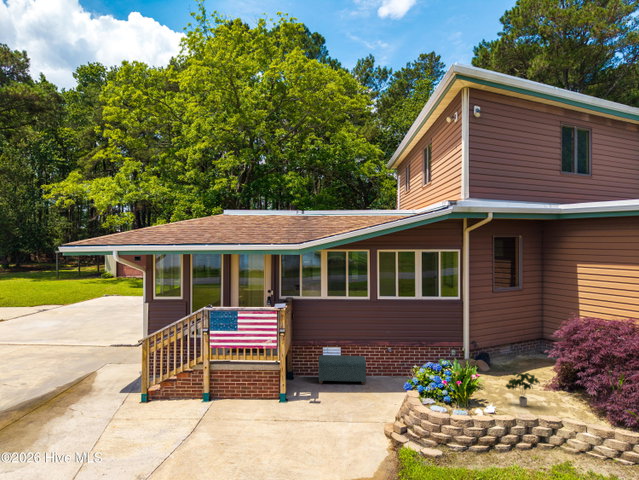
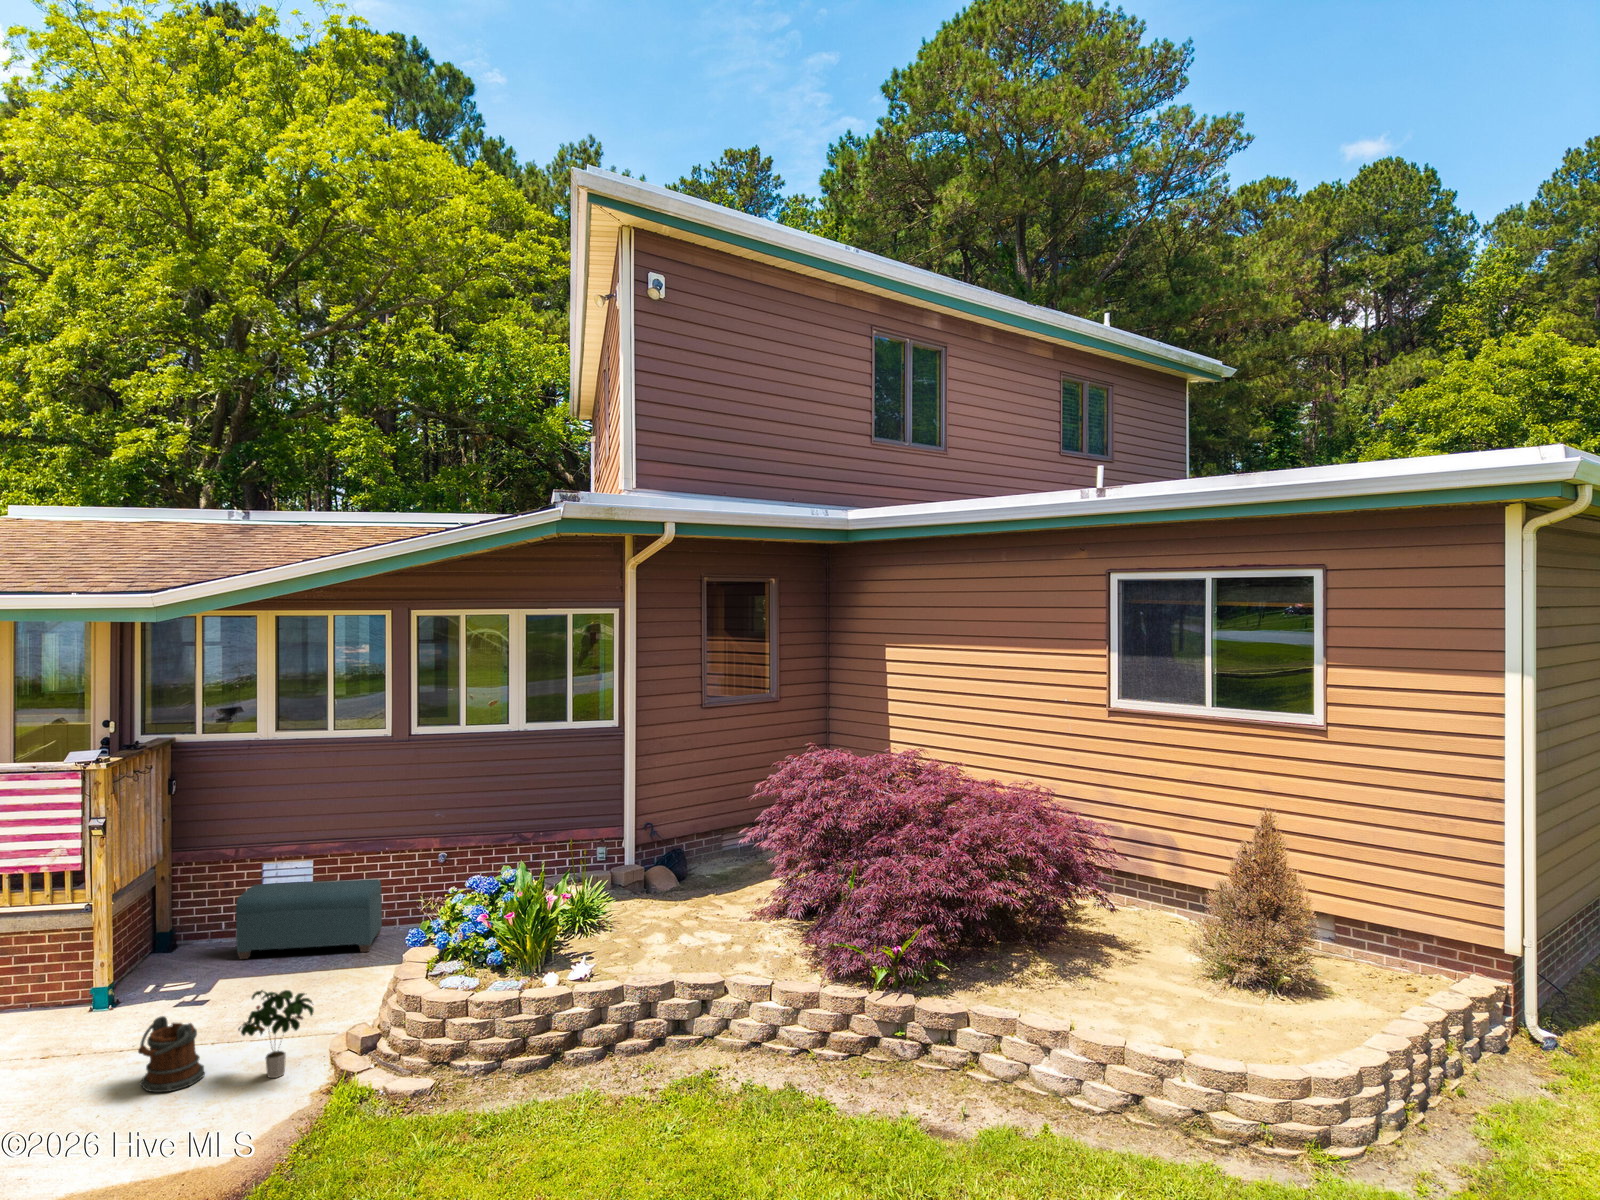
potted plant: present [506,372,540,407] -> present [238,990,314,1078]
bucket: none [320,412,343,445] -> present [138,1016,205,1092]

